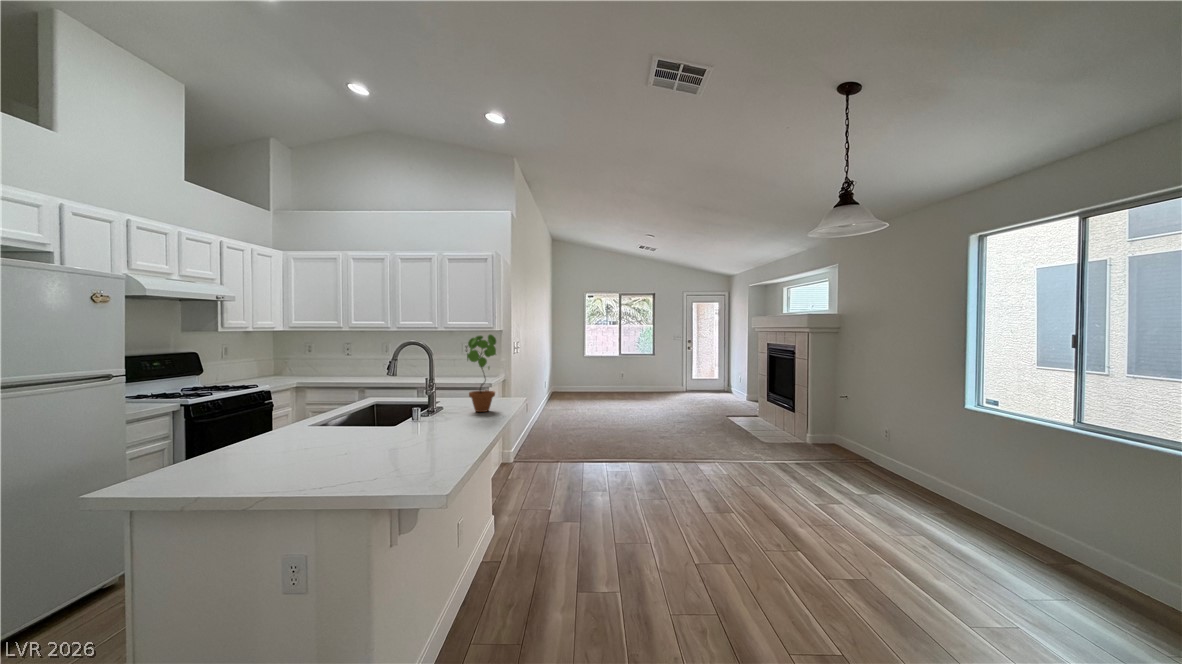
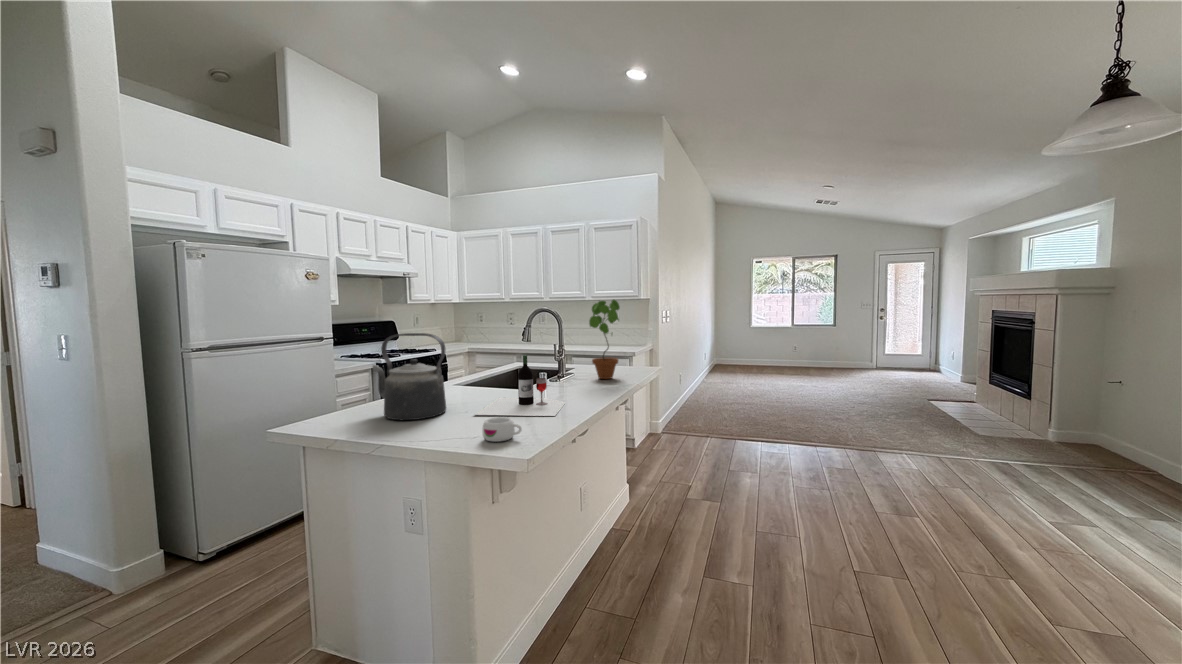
kettle: none [234,372,330,469] -> present [373,333,446,420]
wine bottle: none [364,391,457,456] -> present [474,355,566,416]
mug: none [391,456,434,481] -> present [483,417,521,442]

